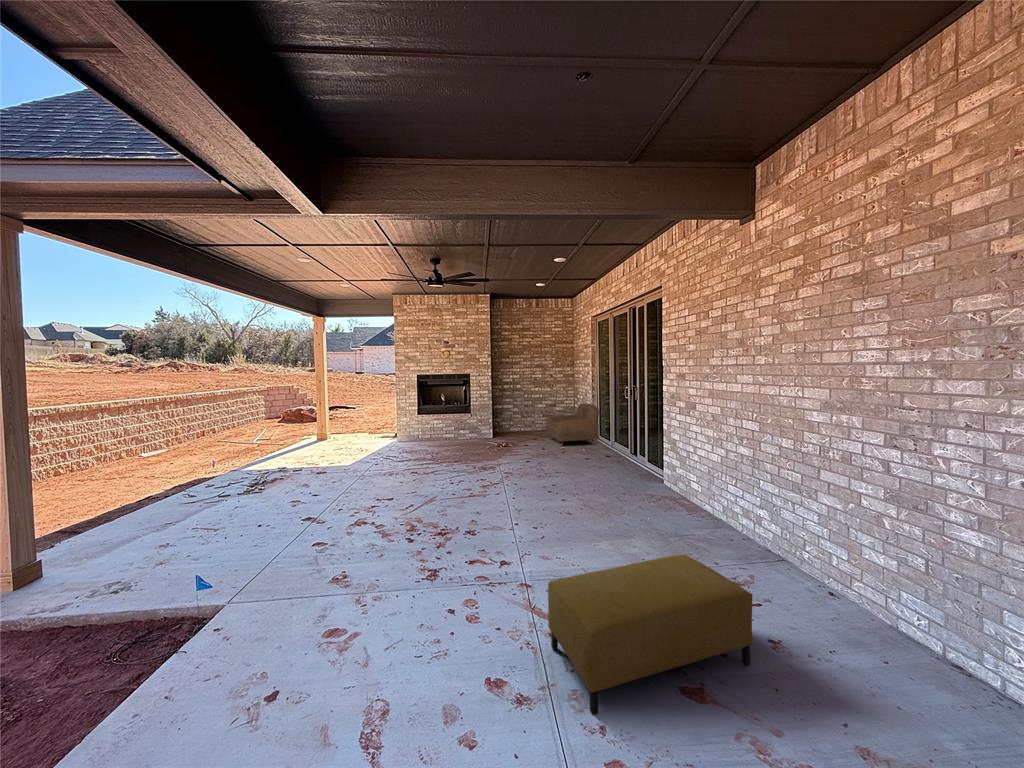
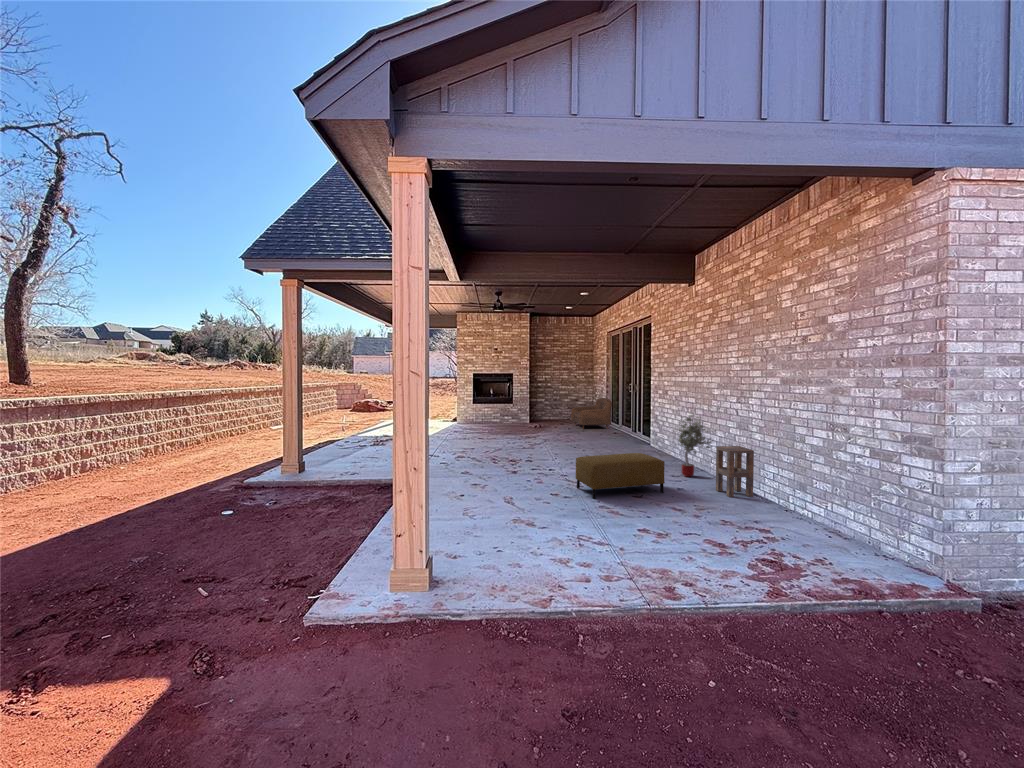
potted tree: none [735,462,817,582] -> present [679,415,712,477]
side table: none [858,545,969,685] -> present [716,446,754,497]

